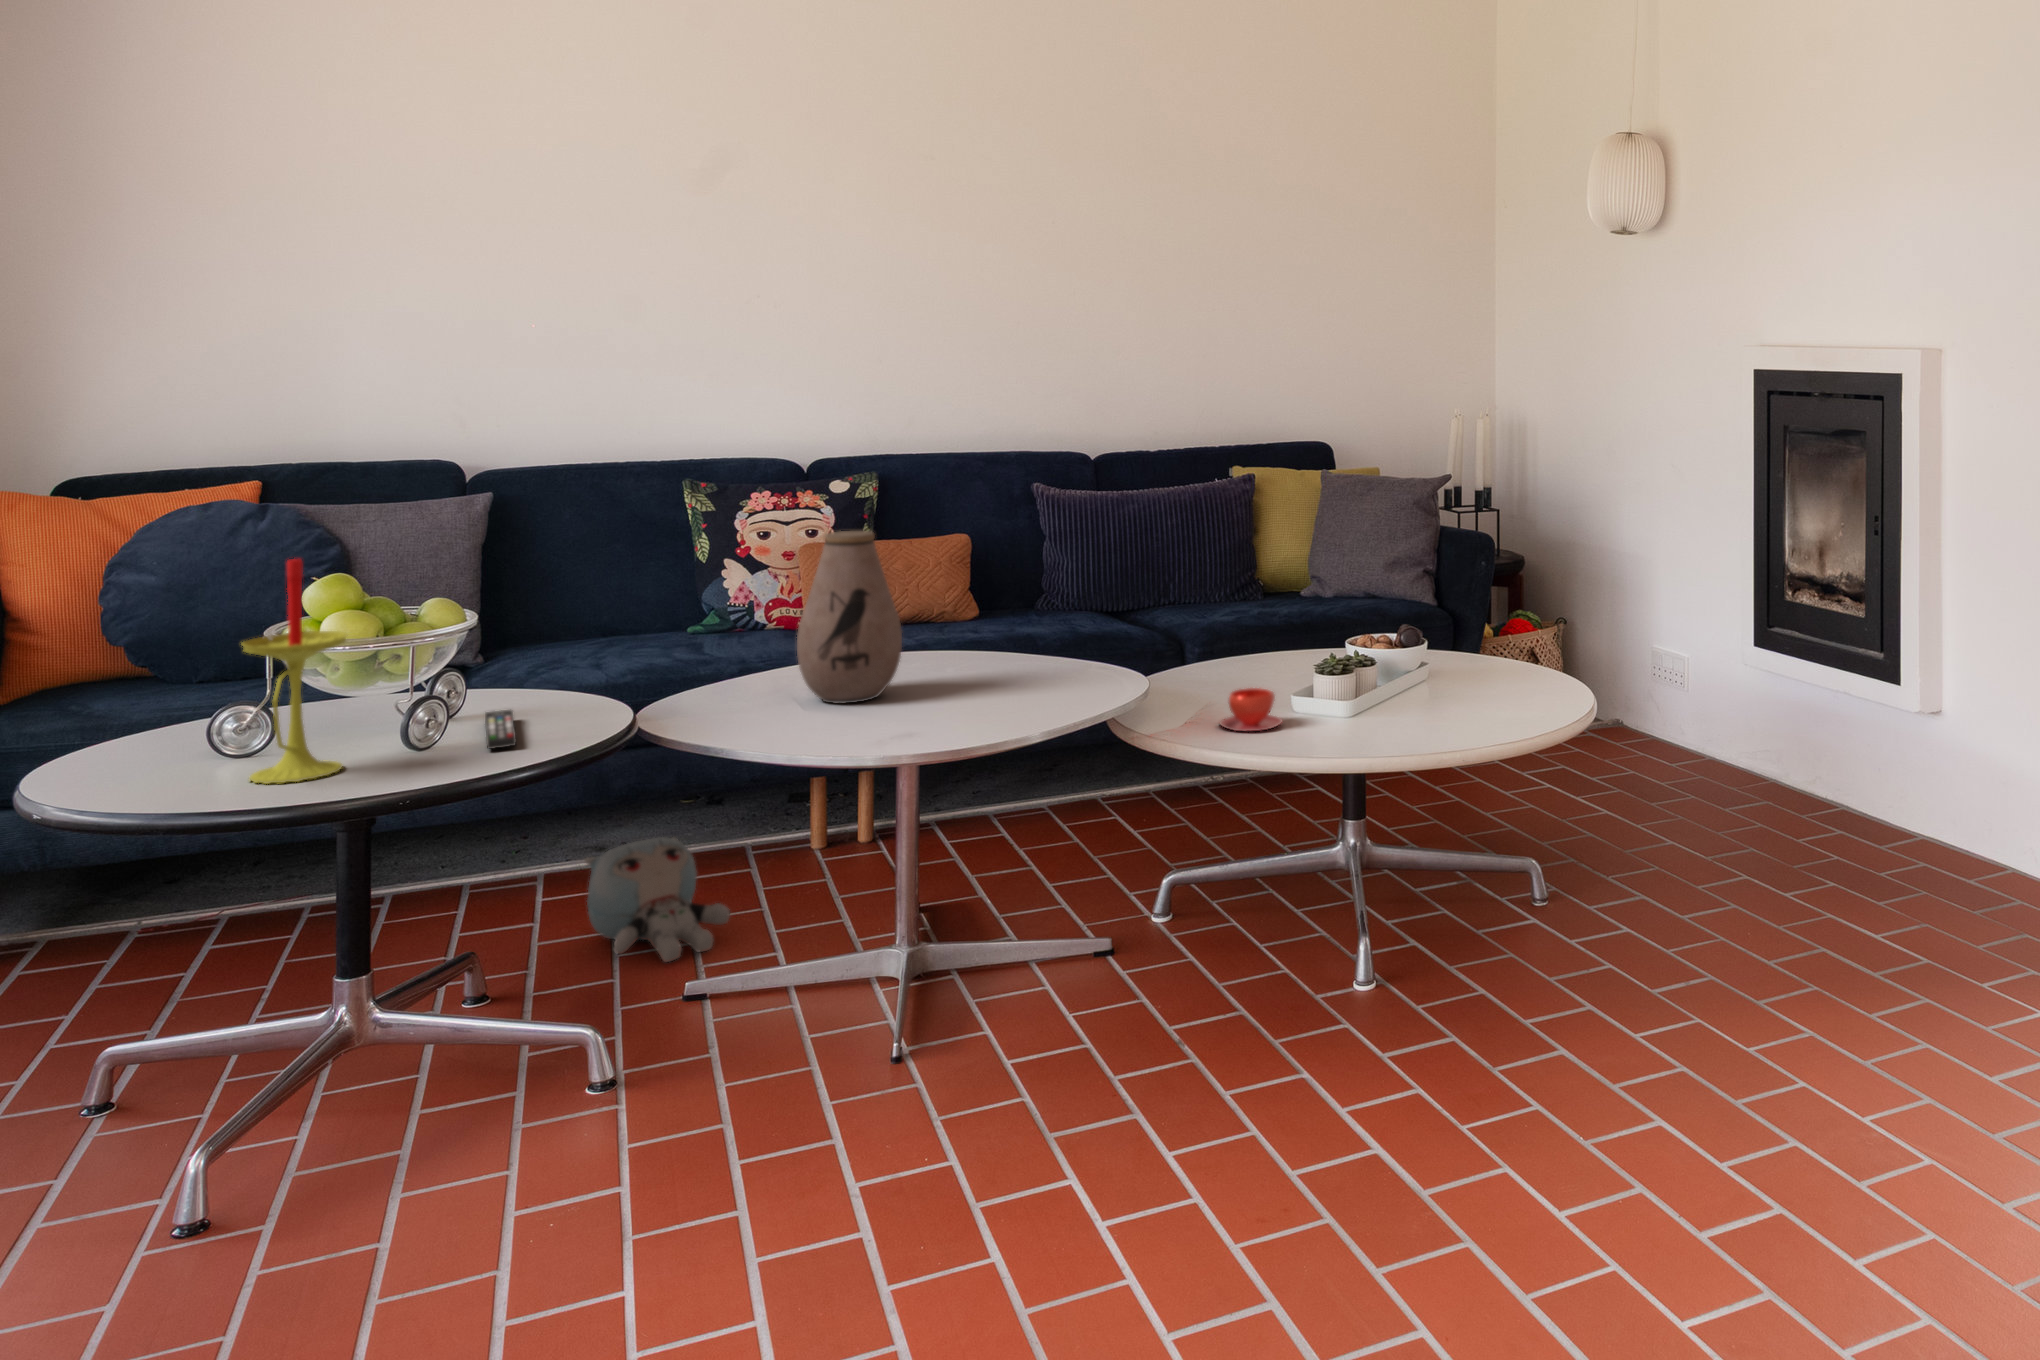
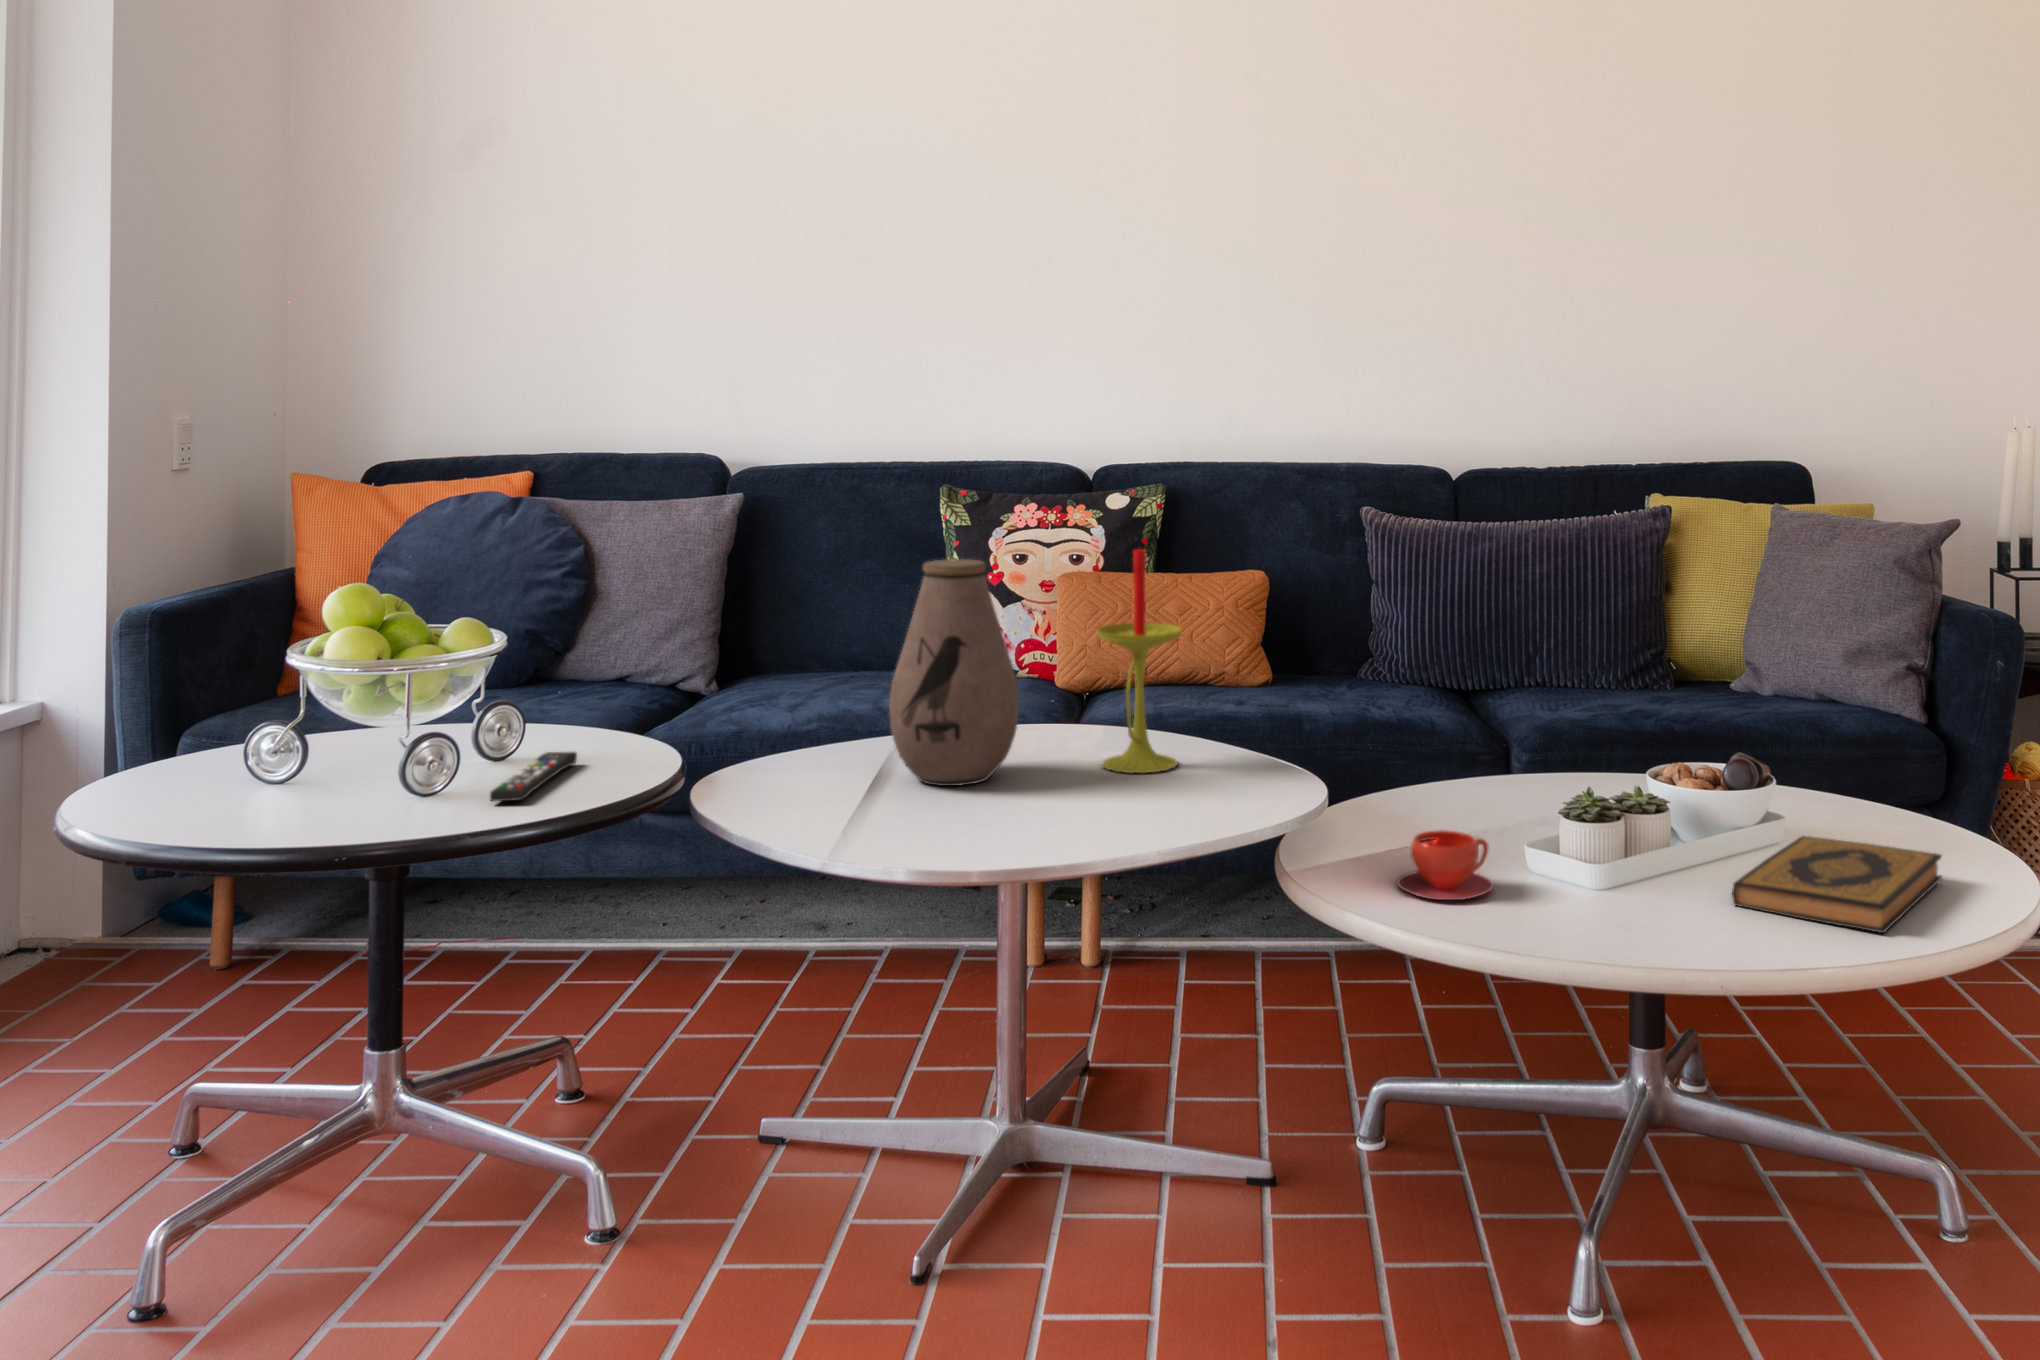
candle: present [242,559,347,784] -> present [1097,549,1183,773]
hardback book: none [1425,672,1529,716] -> present [1732,836,1942,933]
plush toy: present [585,837,730,962] -> none [726,918,867,1079]

